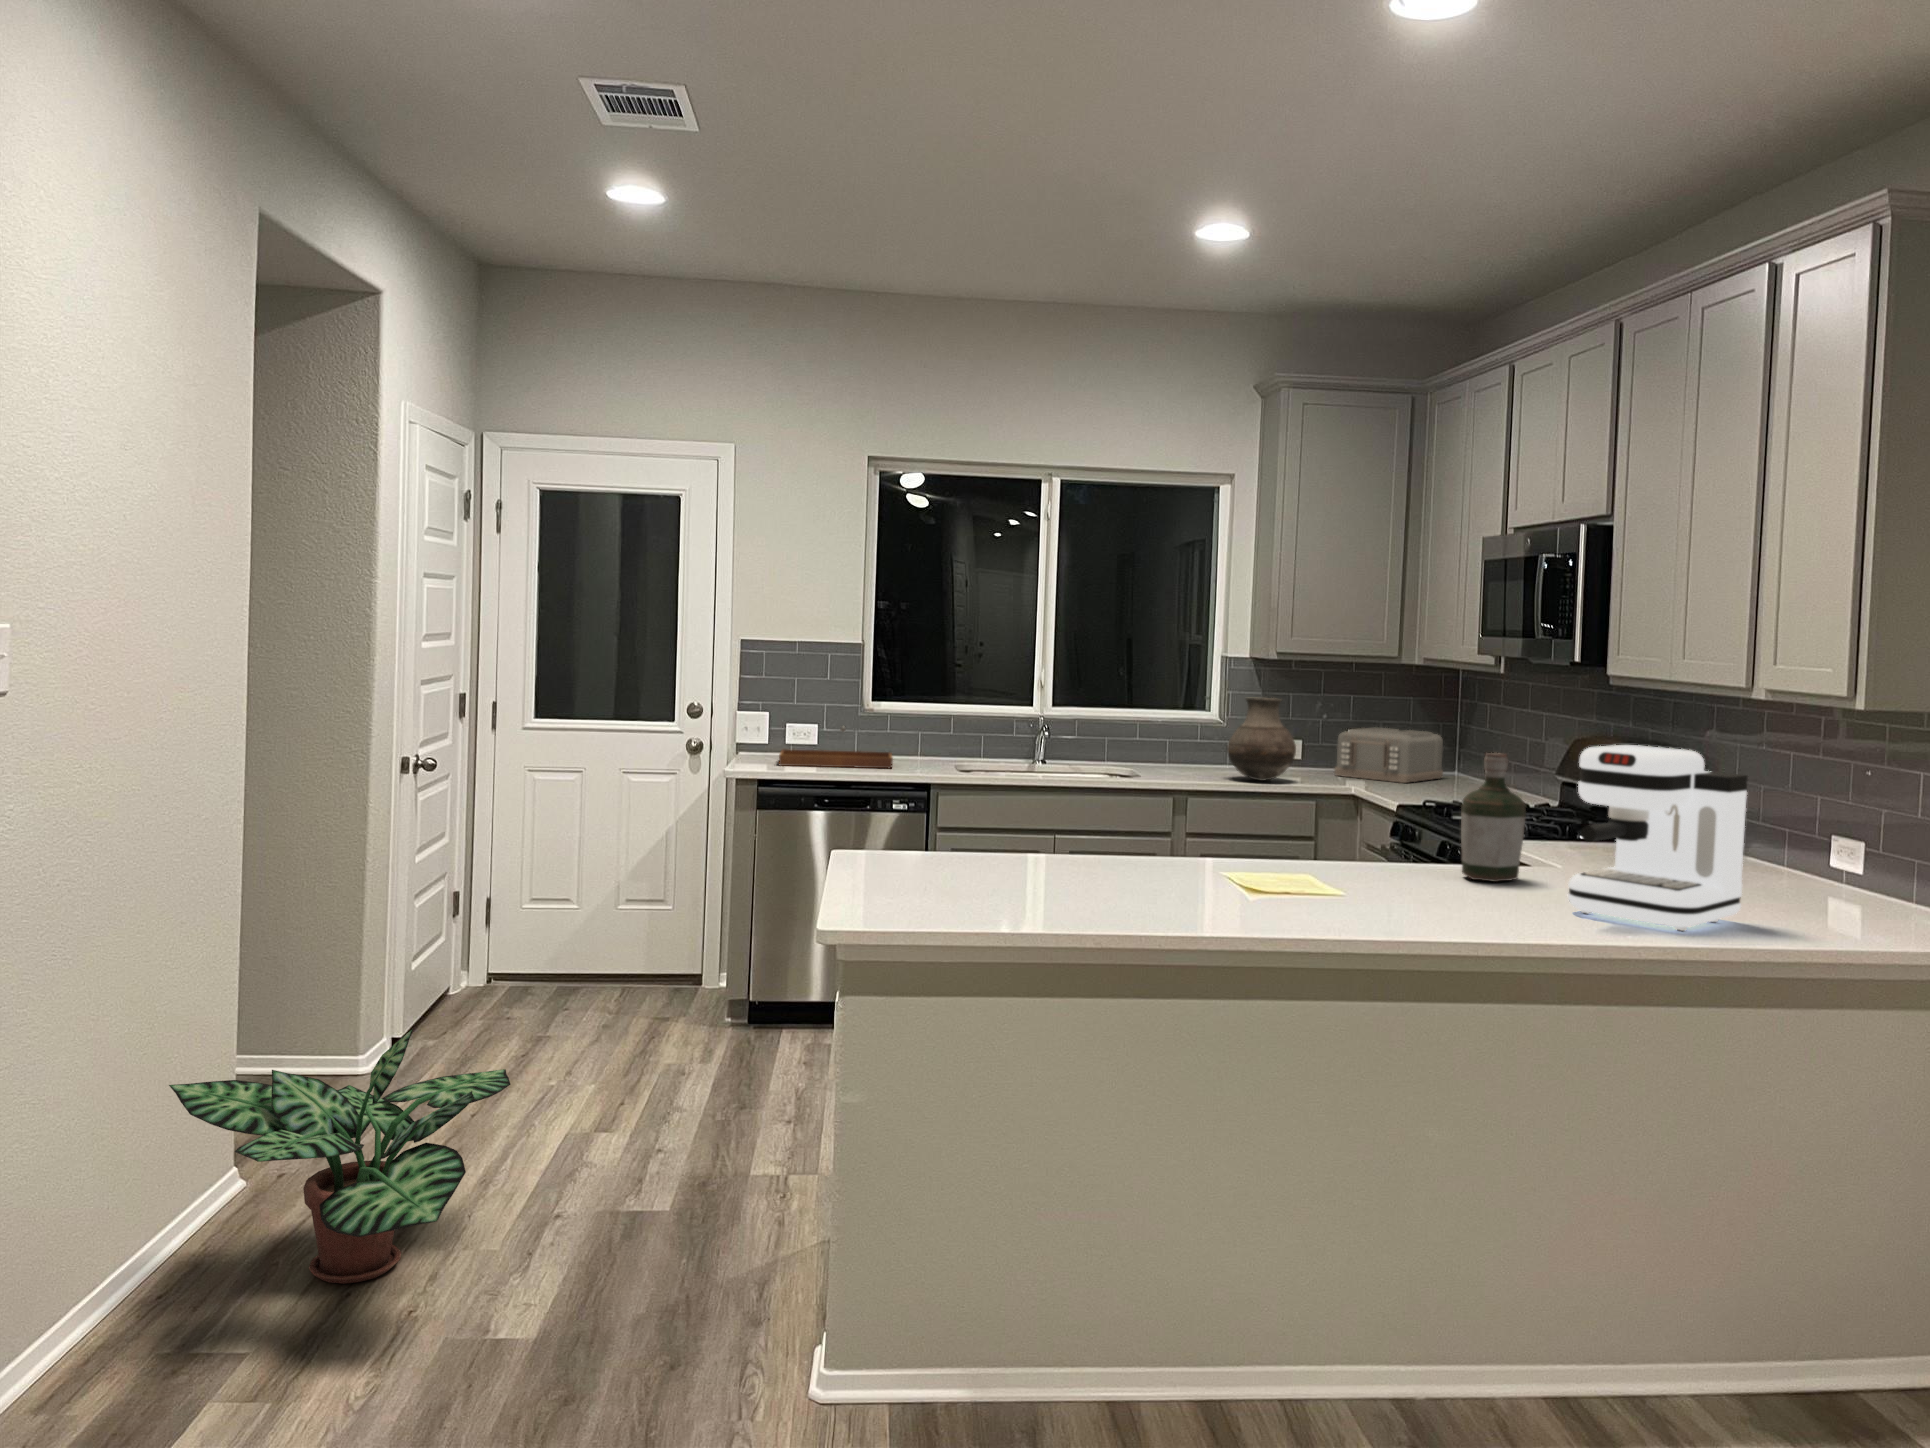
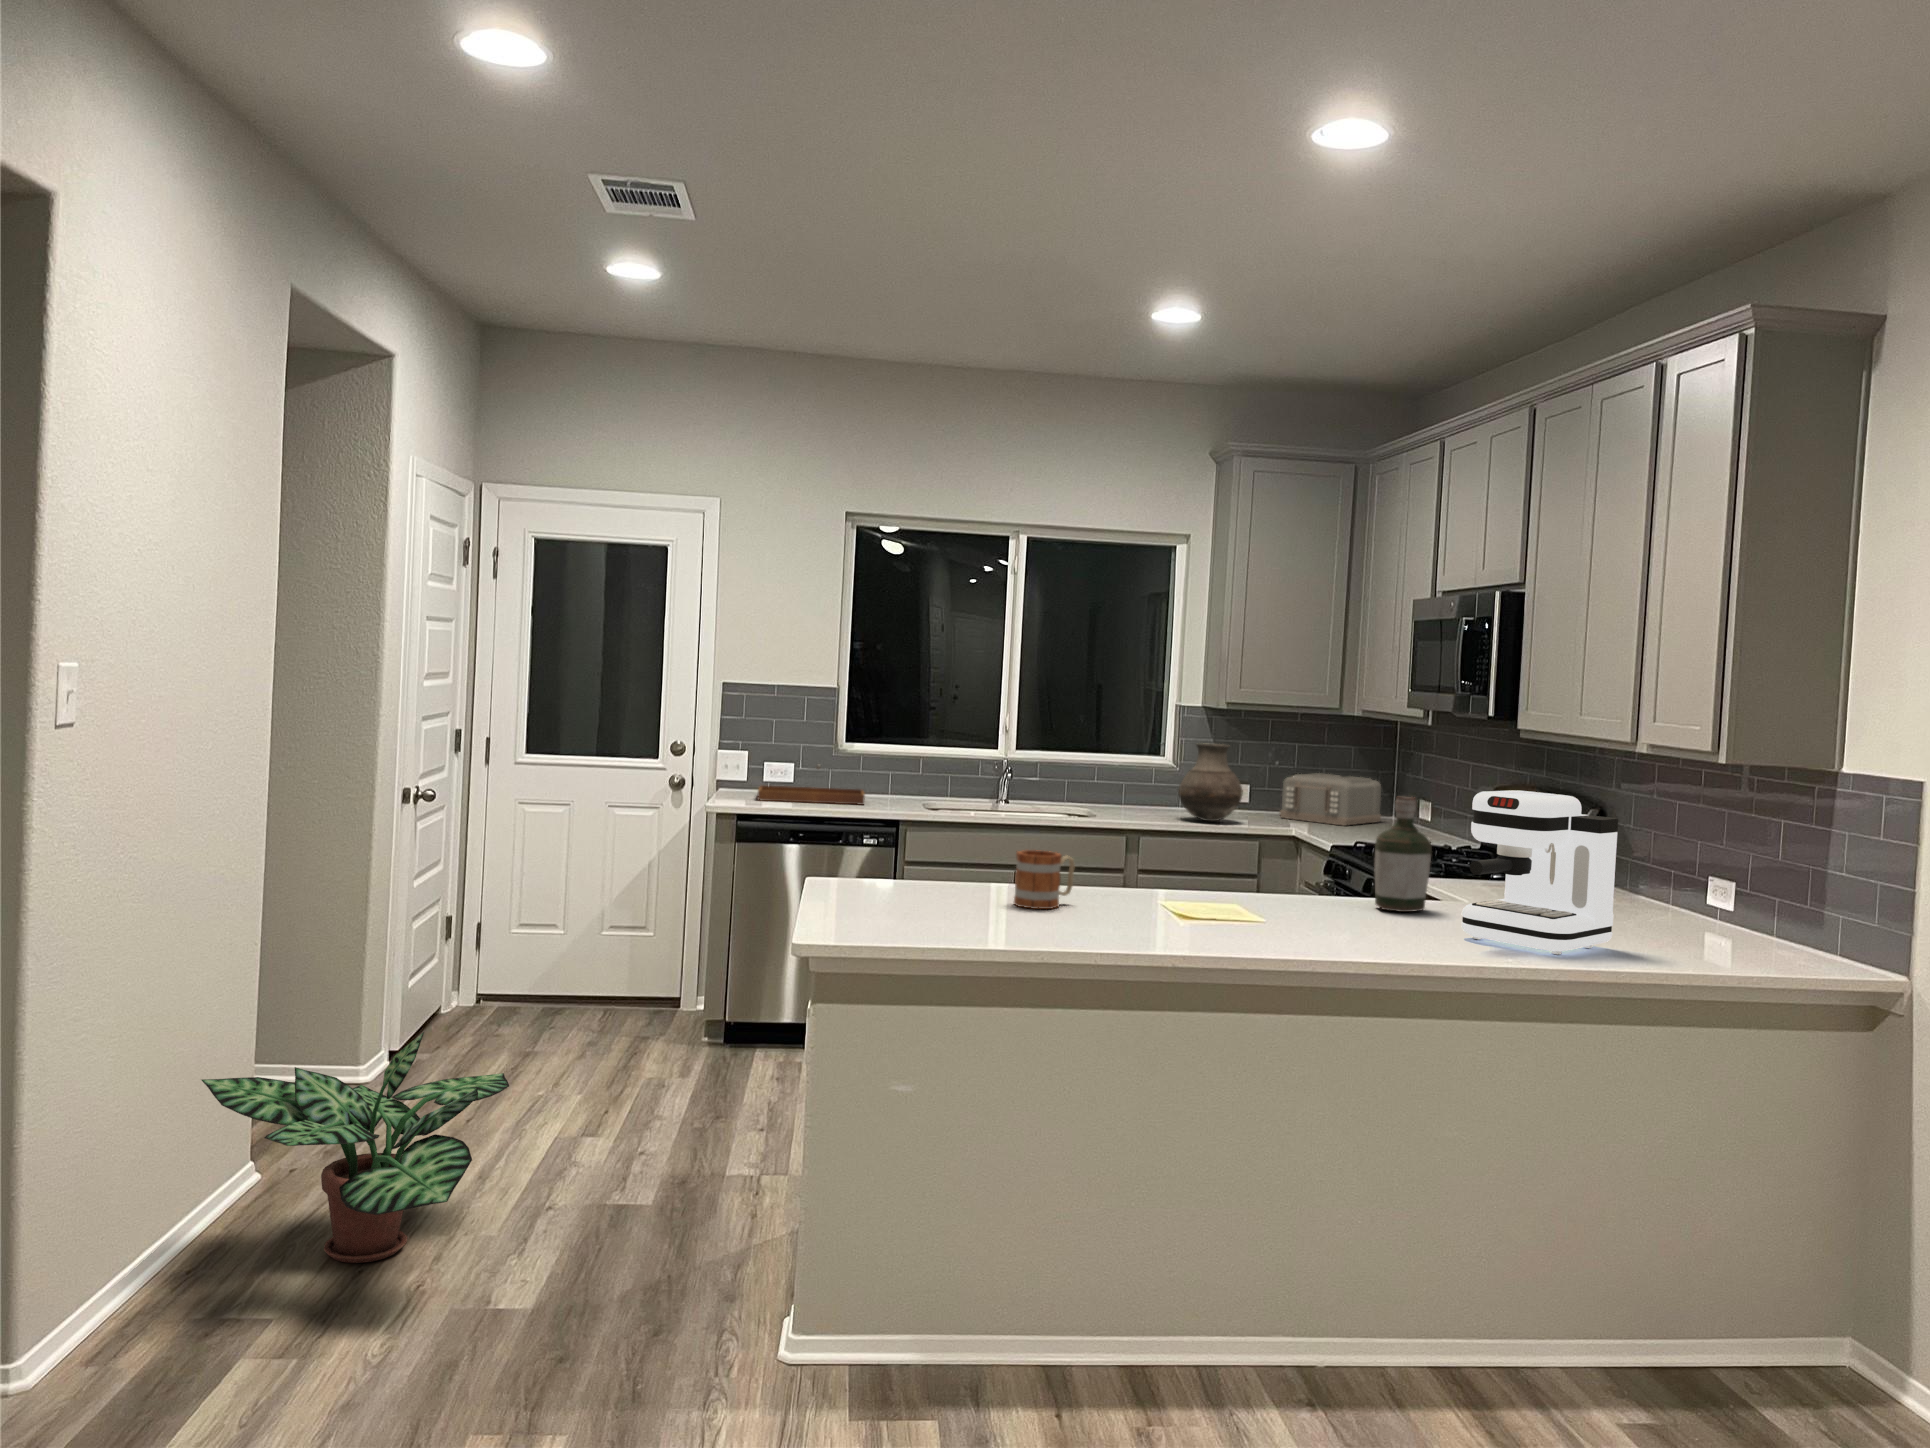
mug: none [1061,820,1128,885] -> present [1014,850,1075,909]

